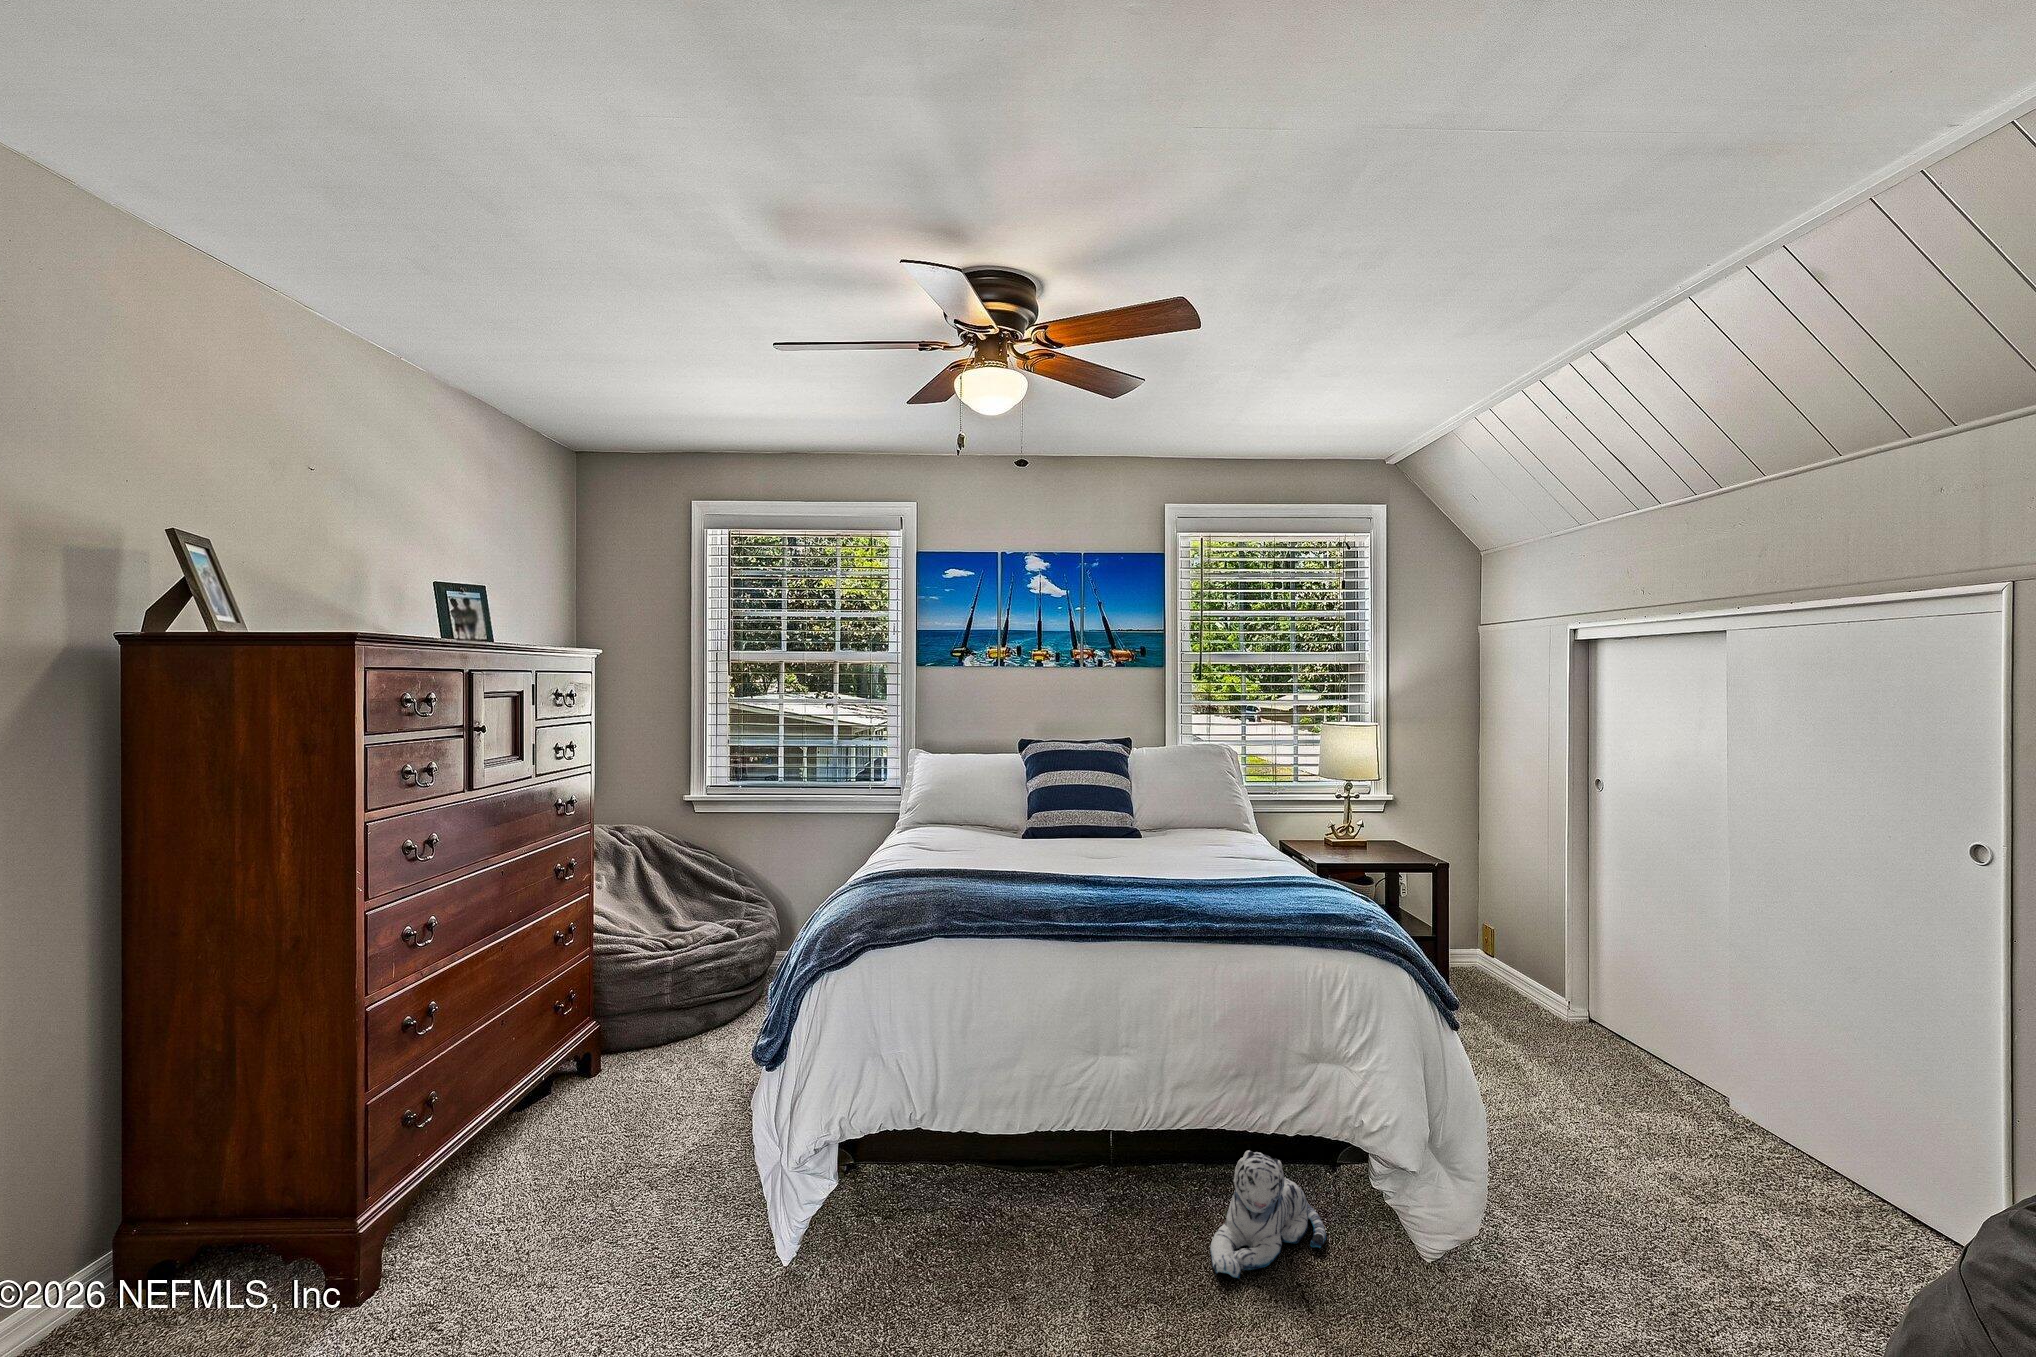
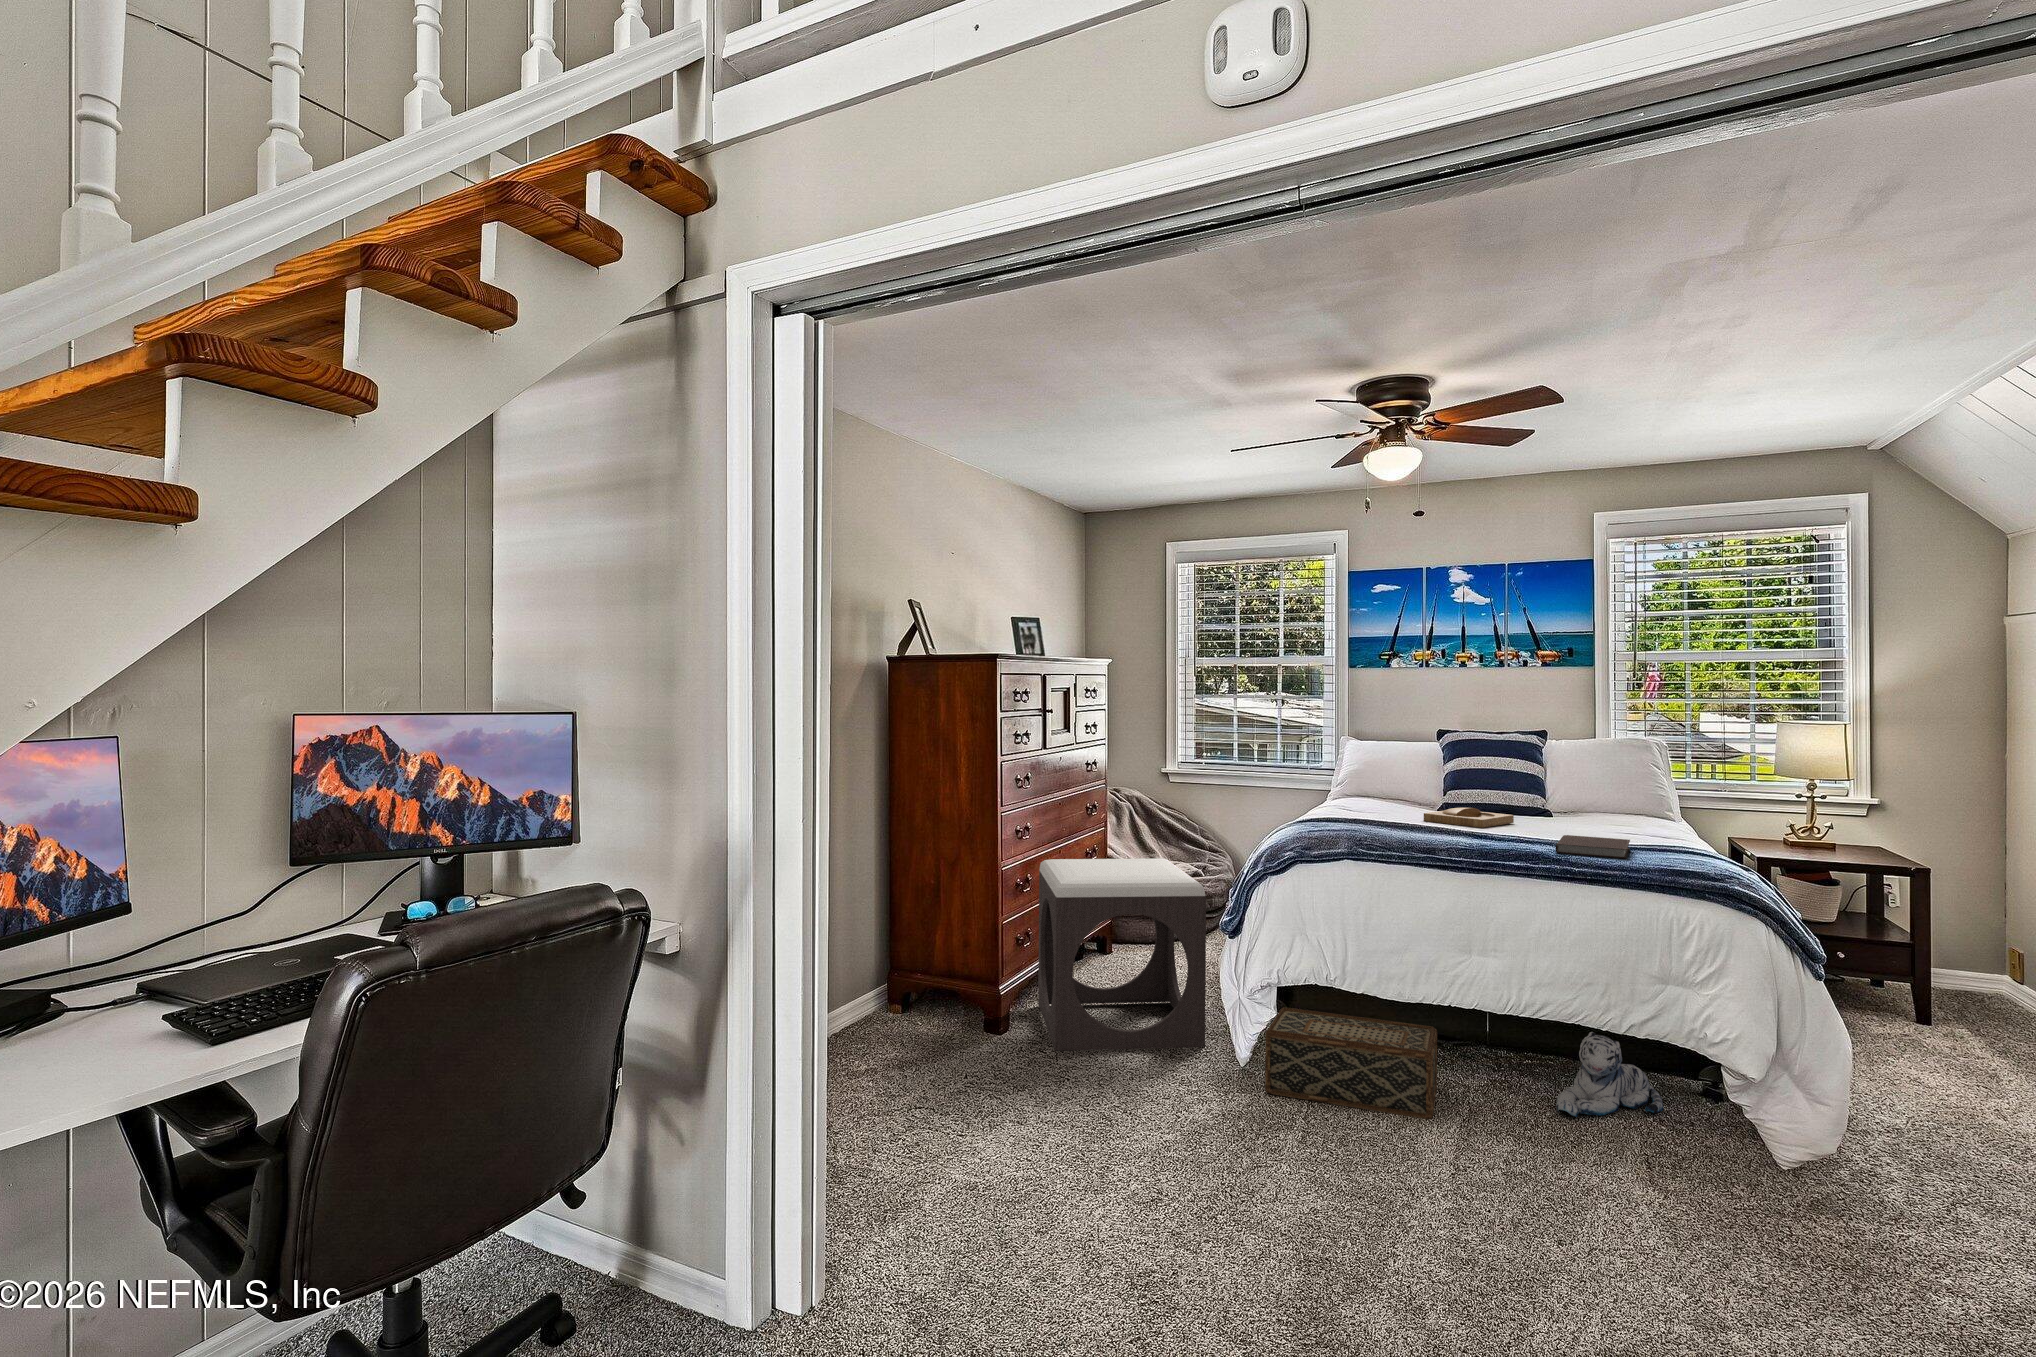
tray: none [1018,843,1119,870] -> present [1424,808,1514,828]
notebook: none [1192,880,1278,913] -> present [1556,835,1630,859]
footstool: none [466,945,732,1300] -> present [1038,859,1206,1051]
woven basket: none [822,1170,1065,1330] -> present [1265,1007,1437,1119]

